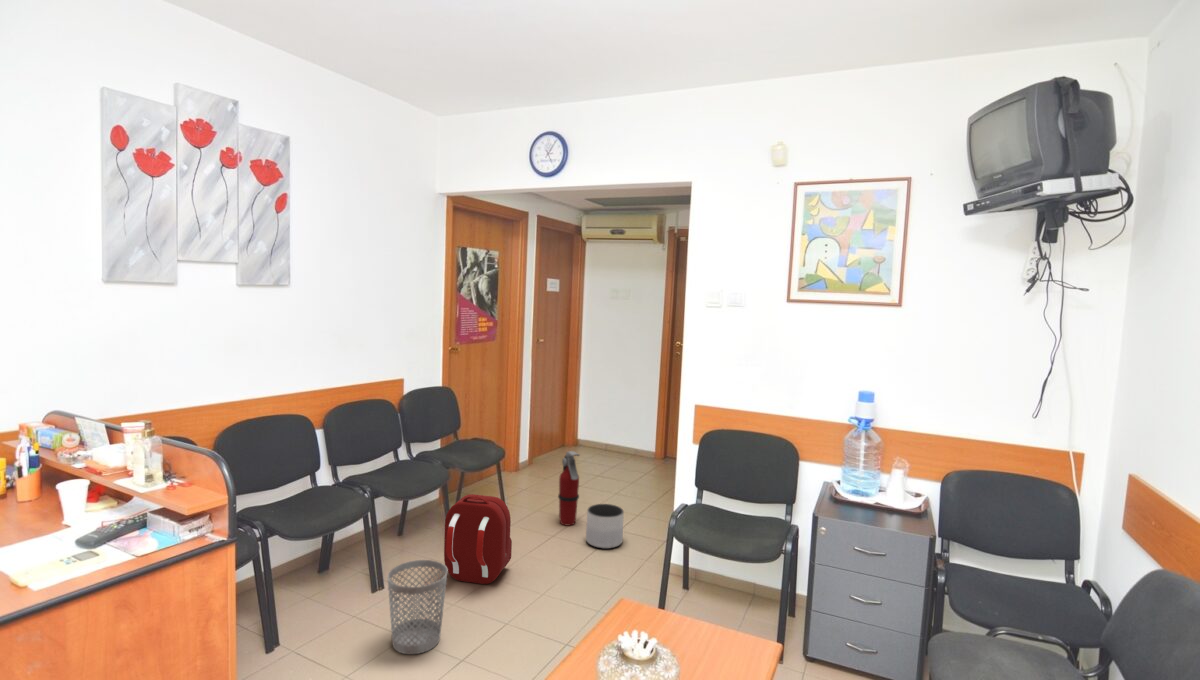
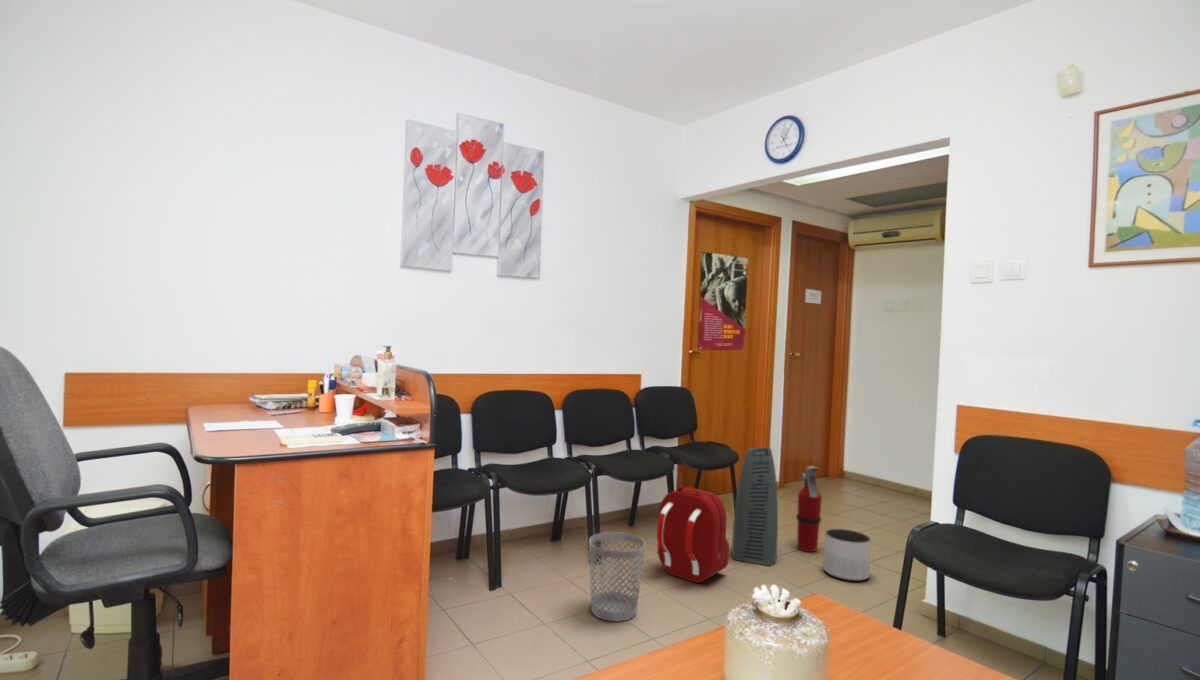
air purifier: none [507,441,547,549] -> present [732,447,778,566]

